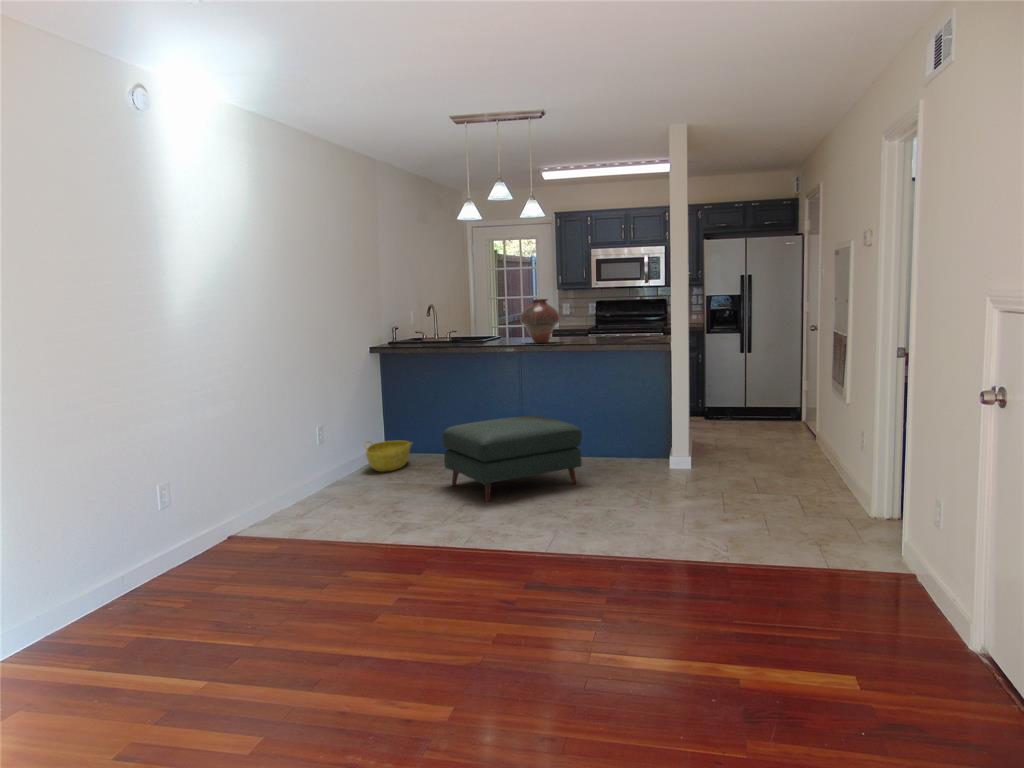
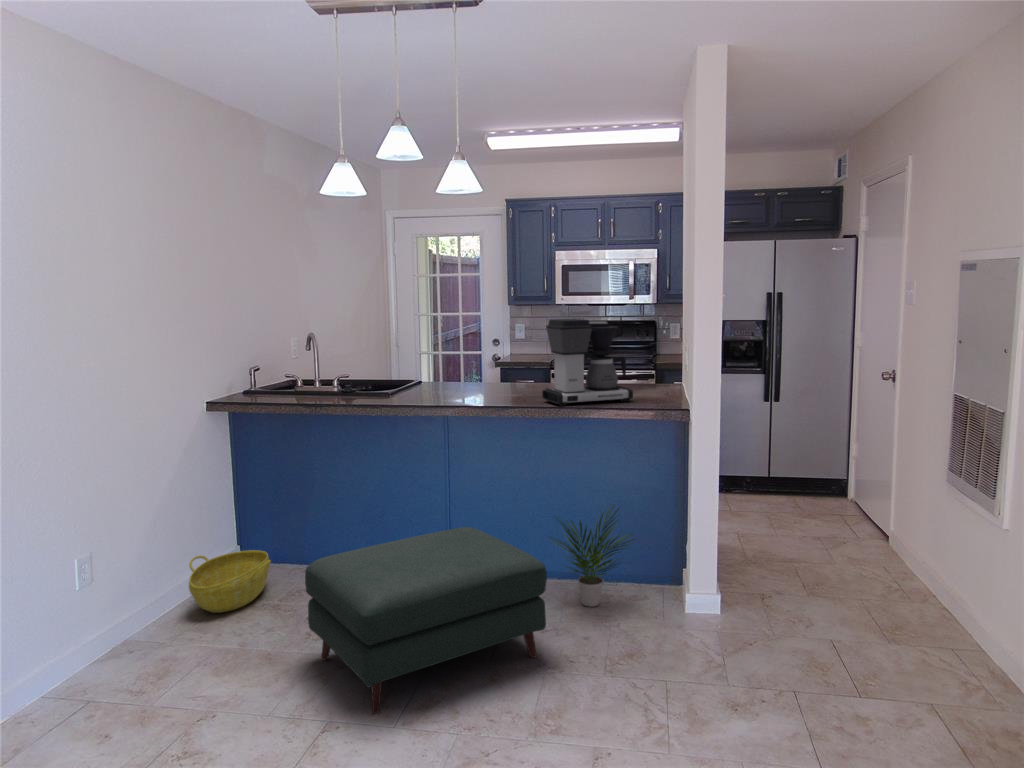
coffee maker: none [579,290,637,344] -> present [542,319,633,406]
vase: present [520,299,560,343] -> none [448,330,512,401]
potted plant: none [581,404,639,467] -> present [553,506,634,607]

